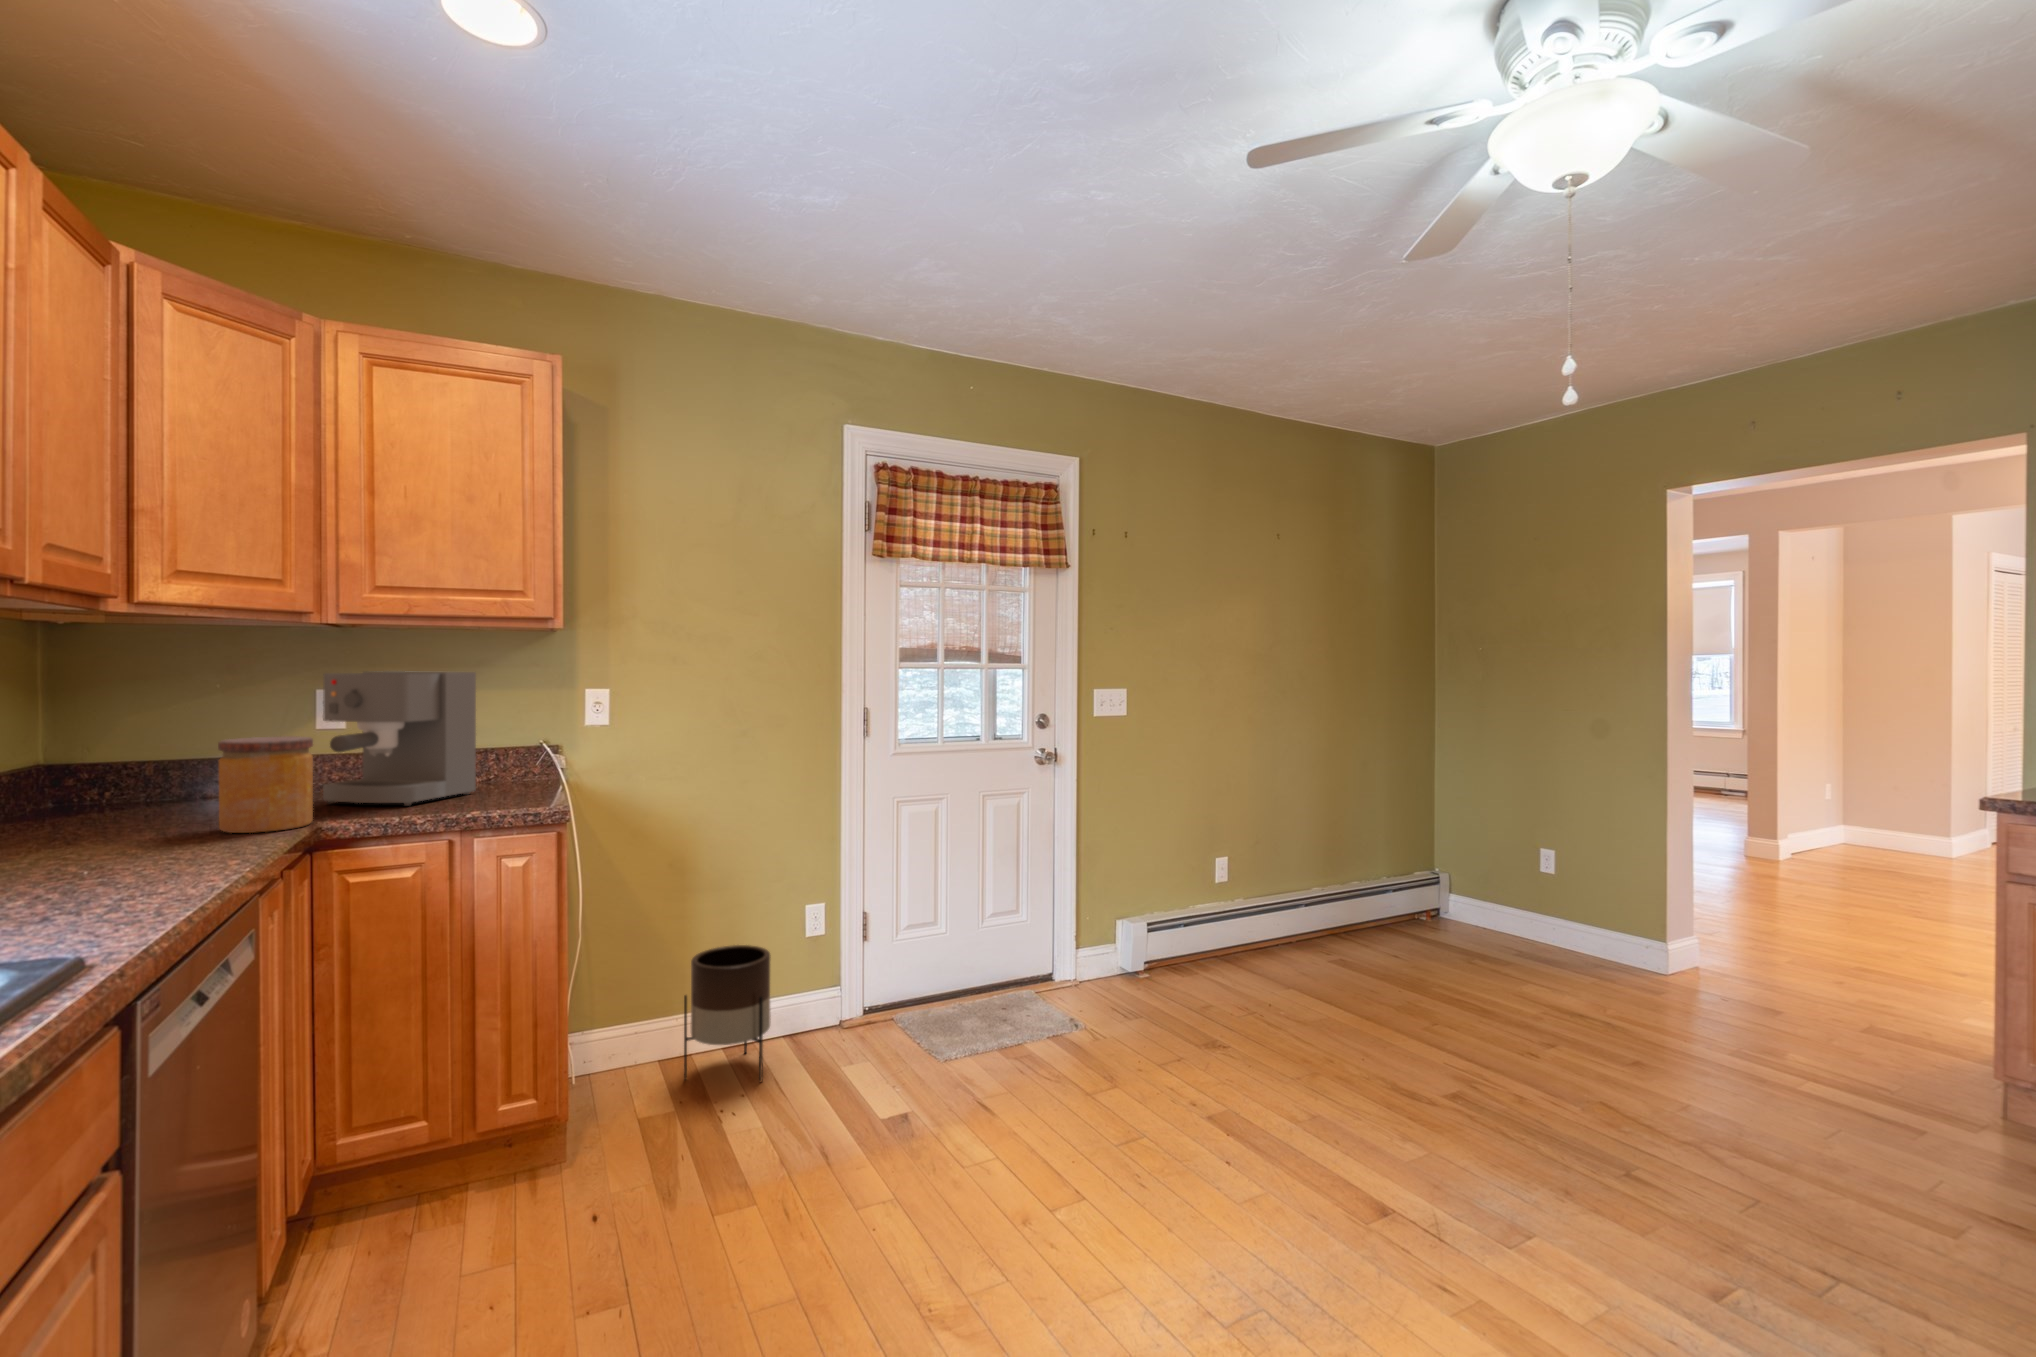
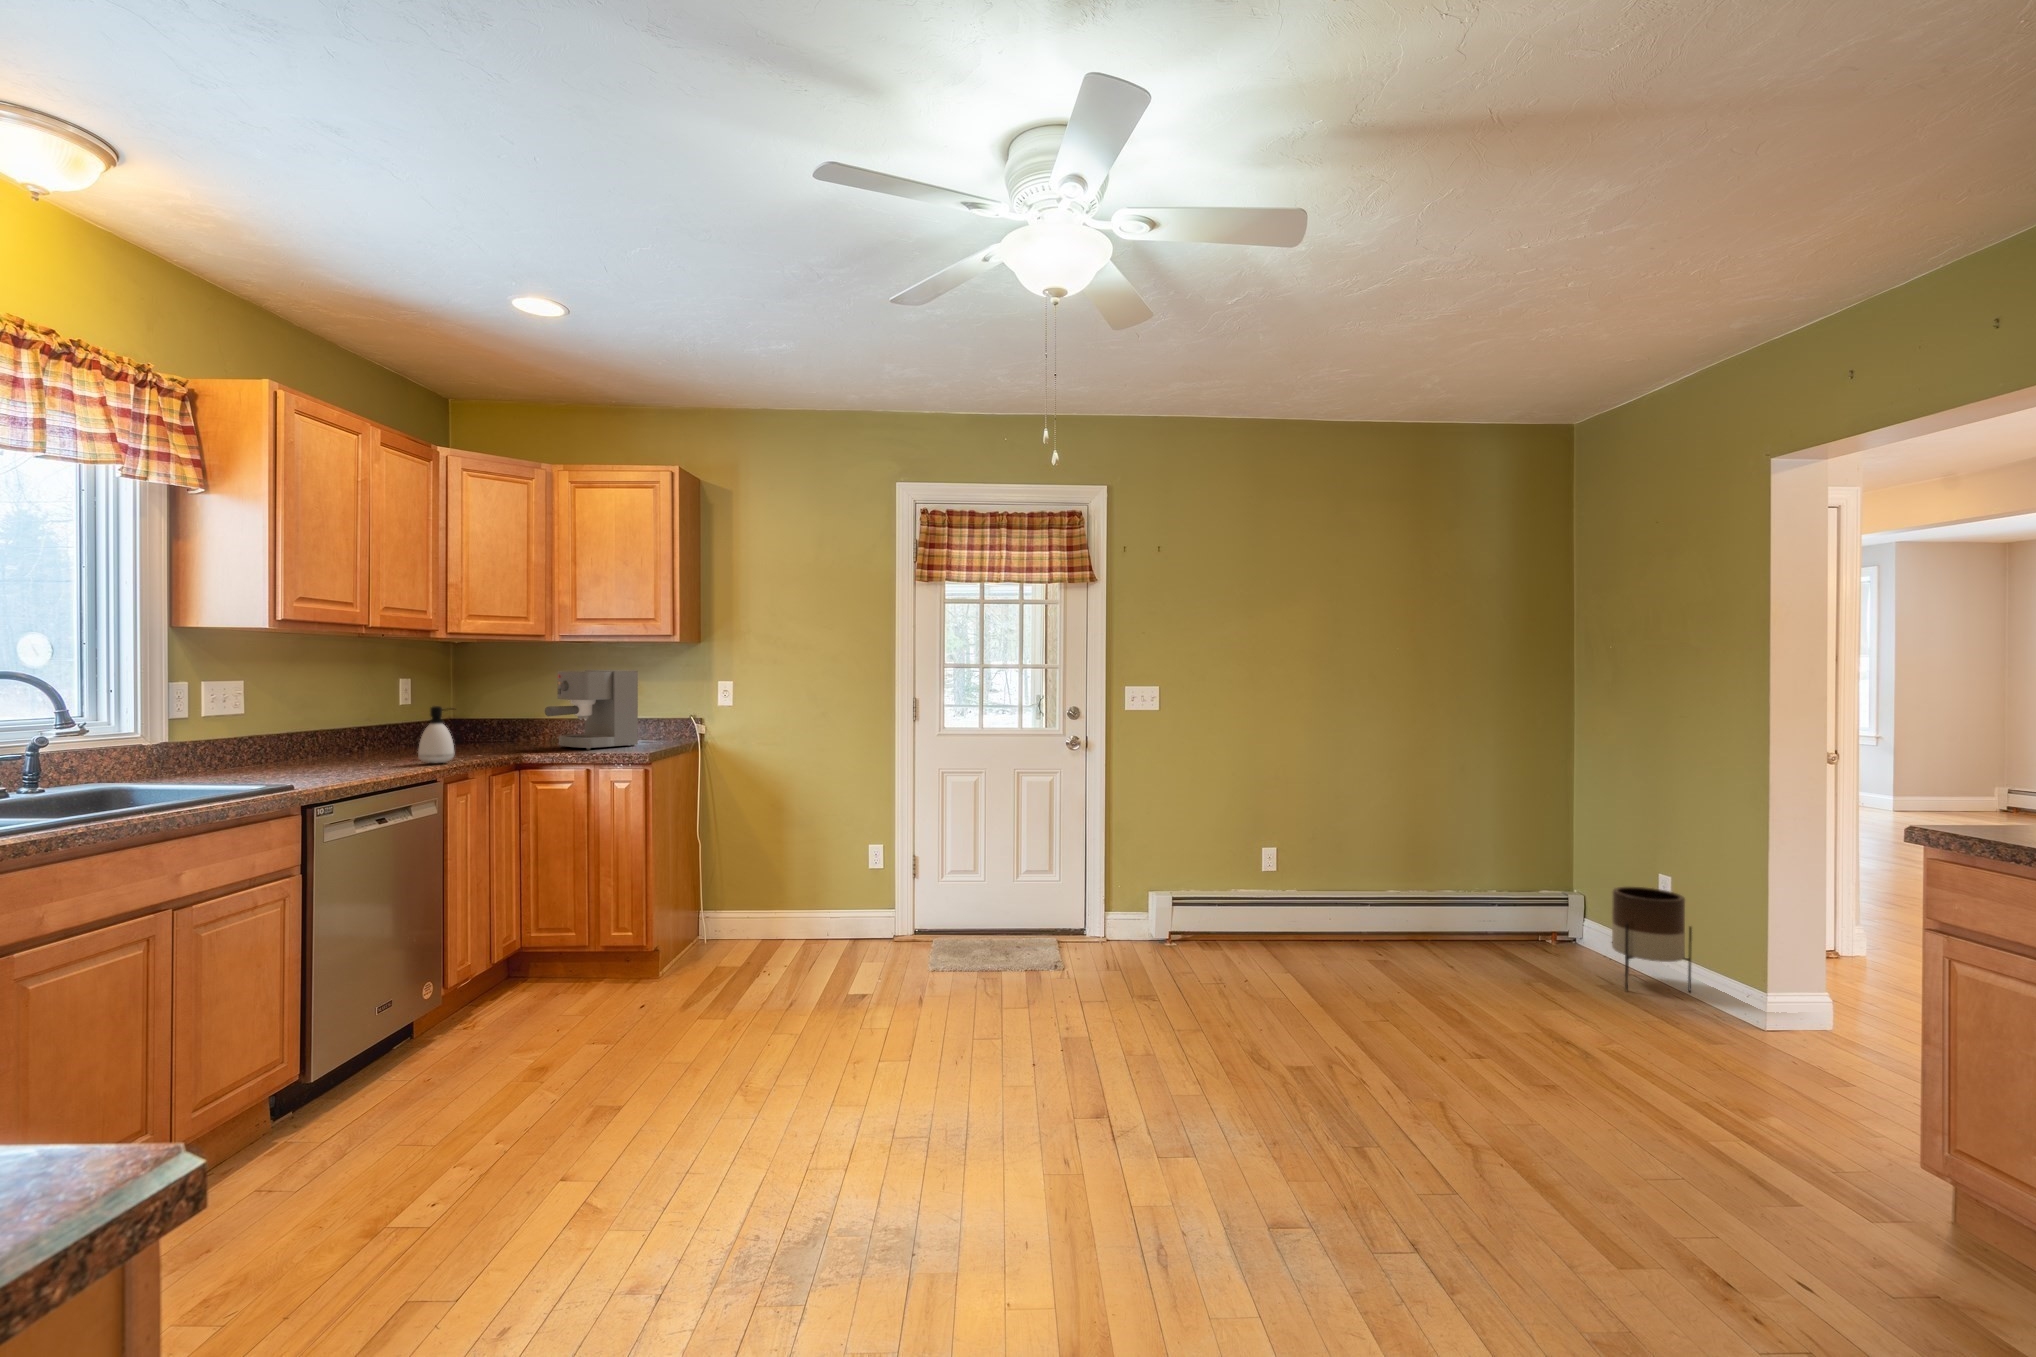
jar: present [218,736,313,833] -> none [484,706,530,757]
soap dispenser: none [117,744,200,858] -> present [418,706,454,764]
planter: present [684,945,771,1082] -> present [1612,887,1692,992]

